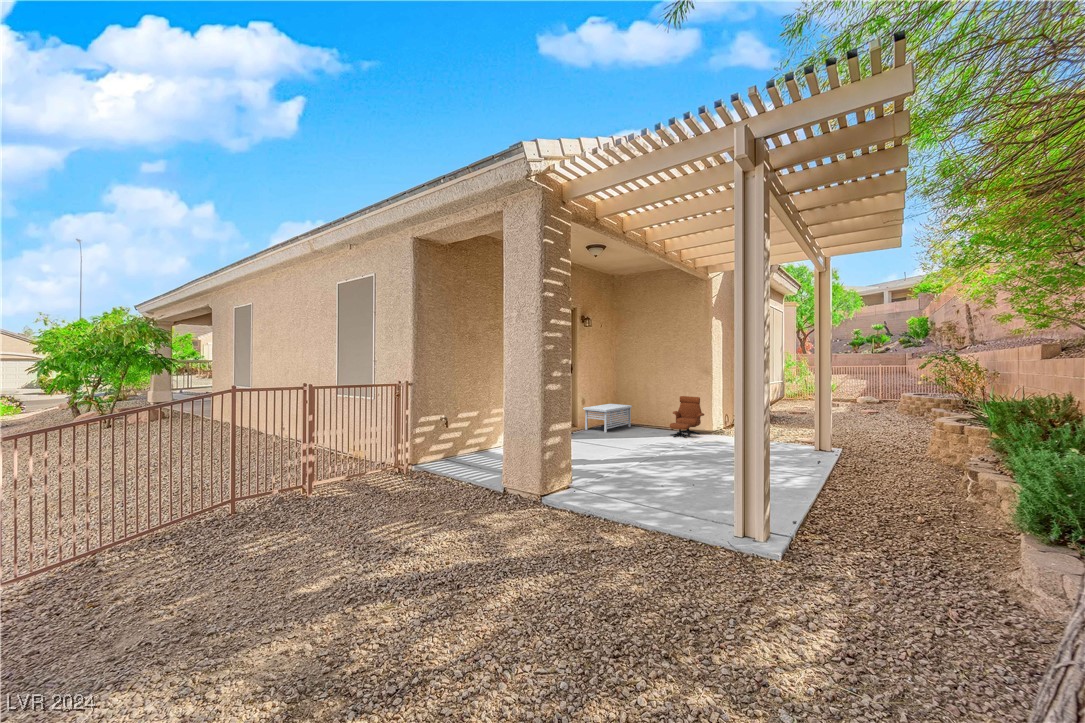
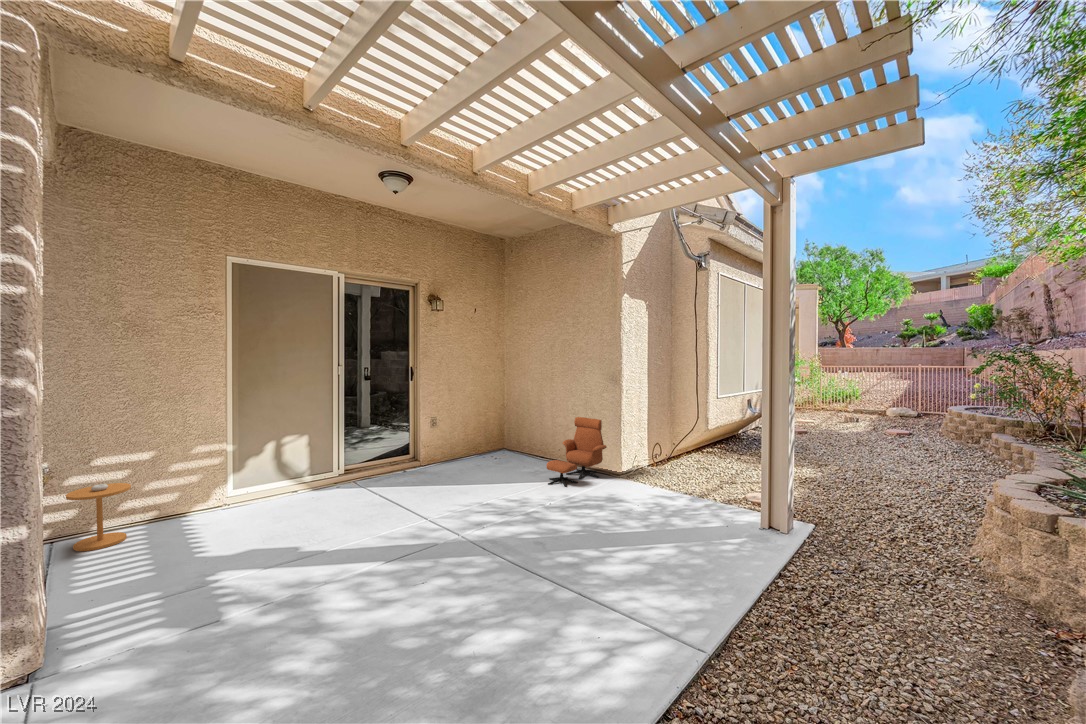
storage bench: present [583,404,632,433] -> none [435,424,517,472]
side table: none [454,427,480,463] -> present [66,483,131,551]

